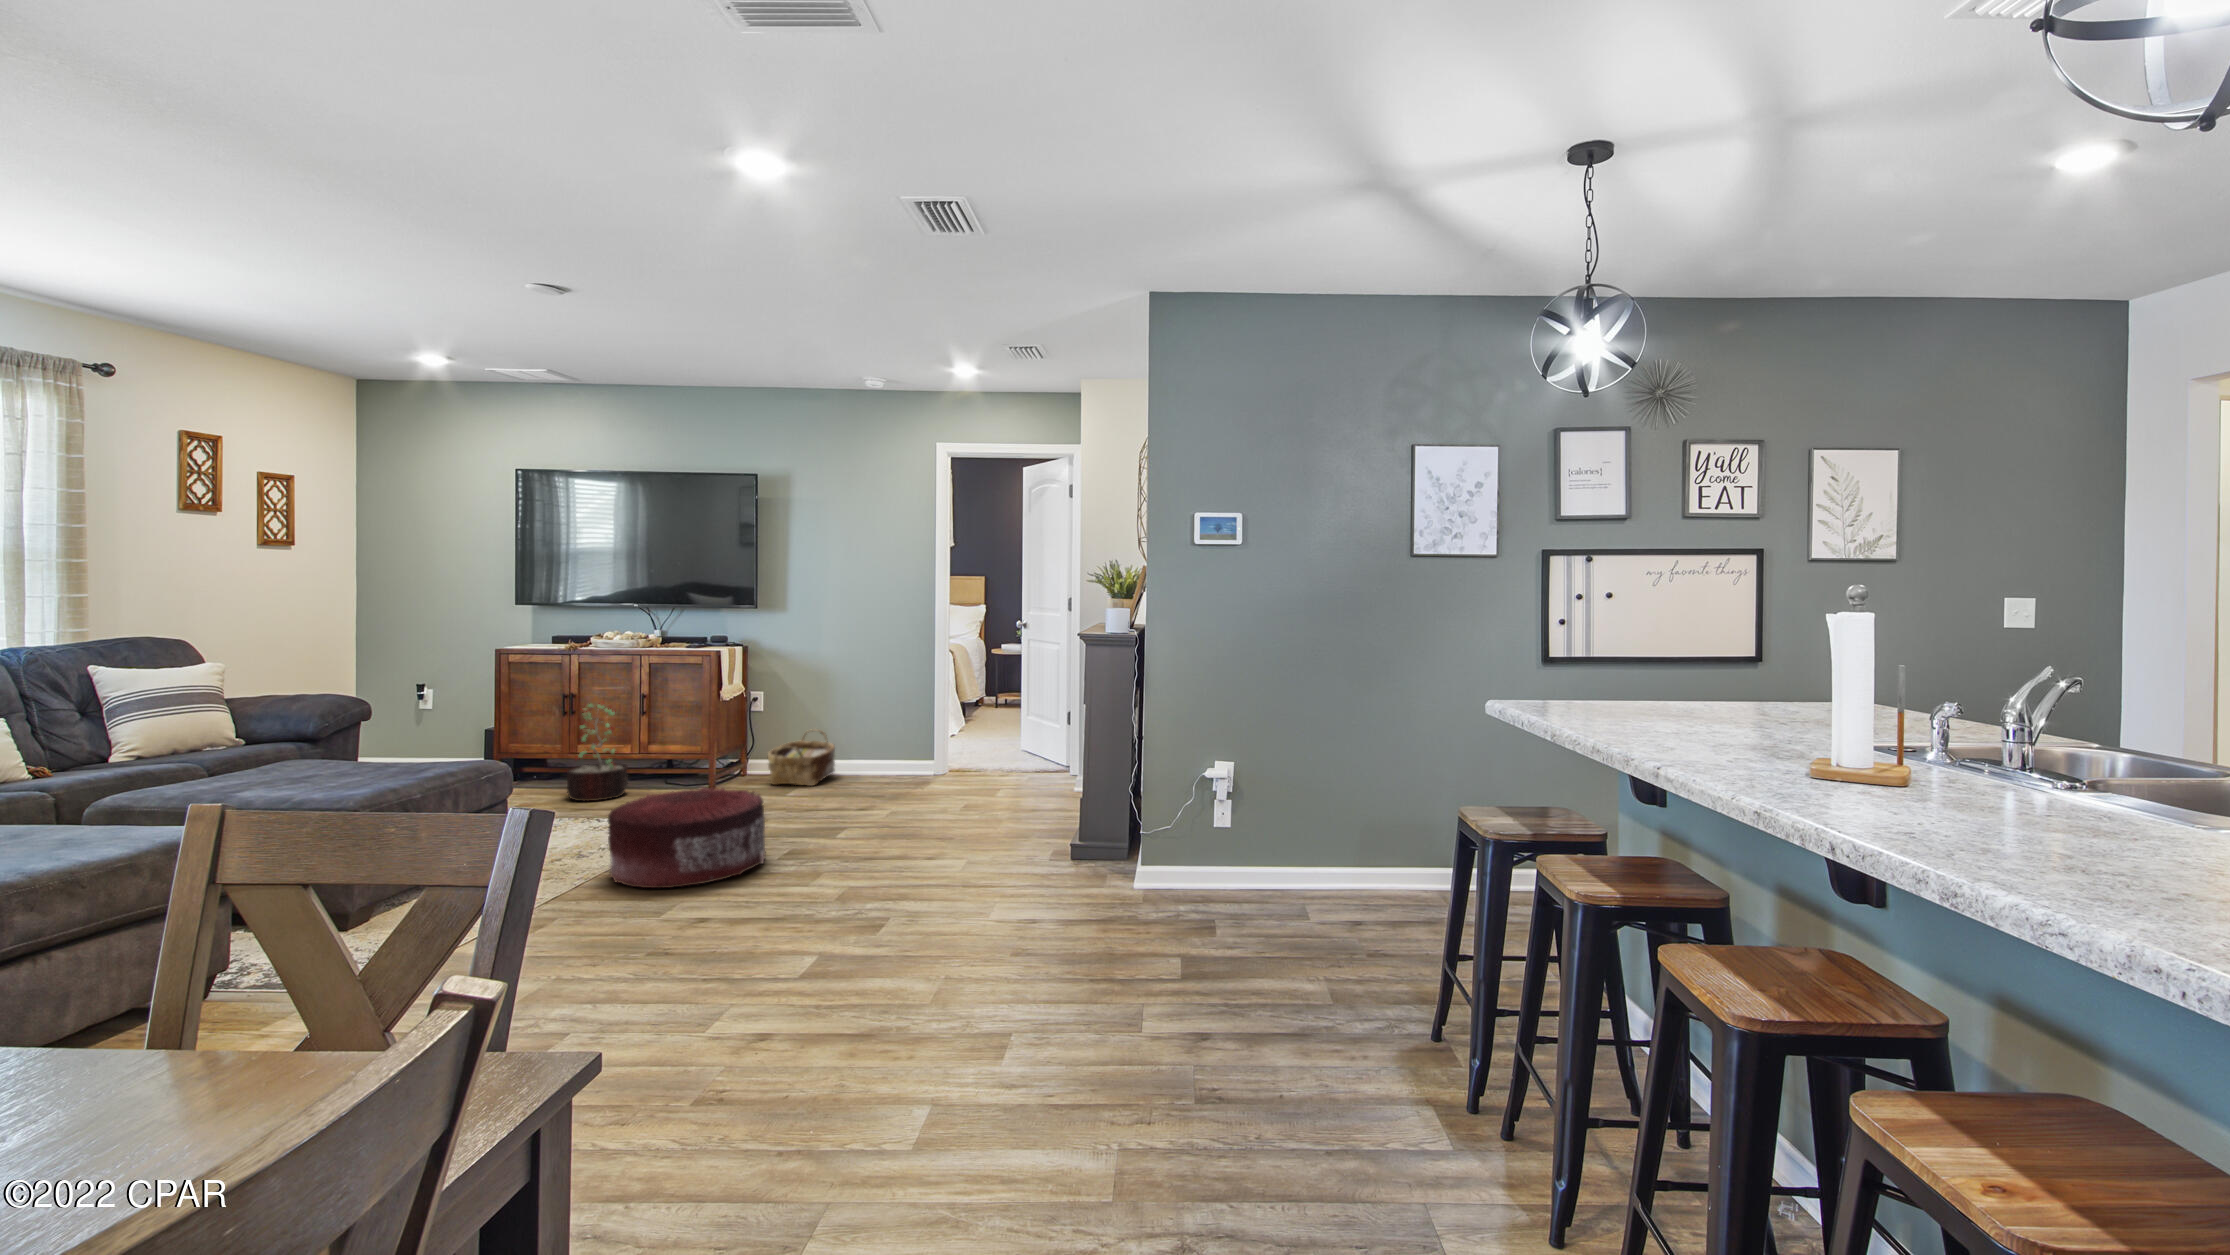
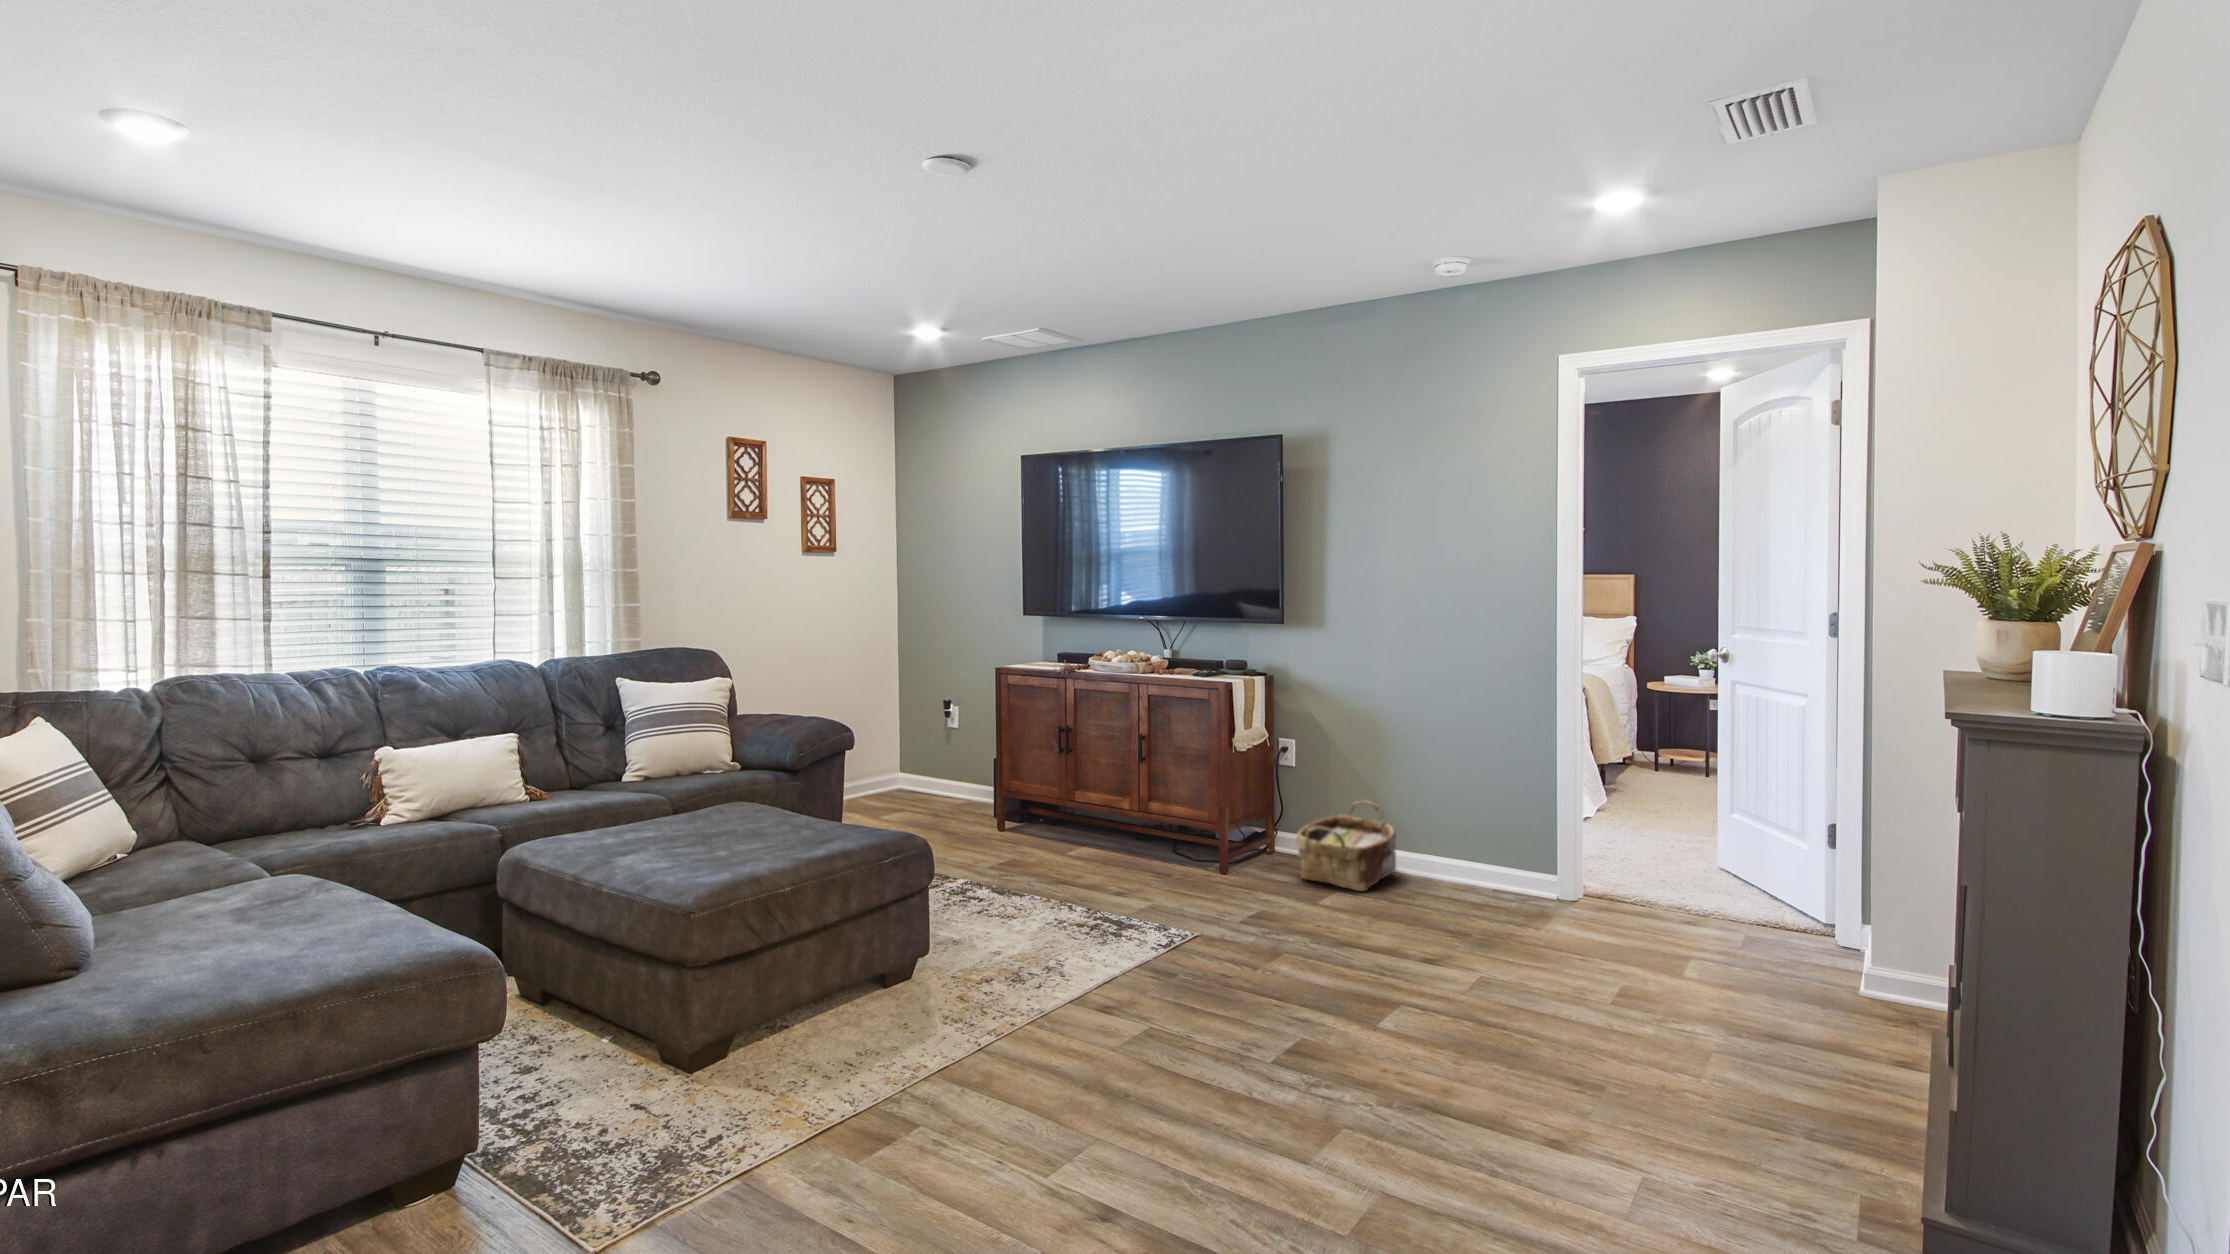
decorative plant: present [567,704,628,801] -> none [1052,740,1123,873]
pouf: present [608,788,765,888] -> none [1020,908,1257,1098]

